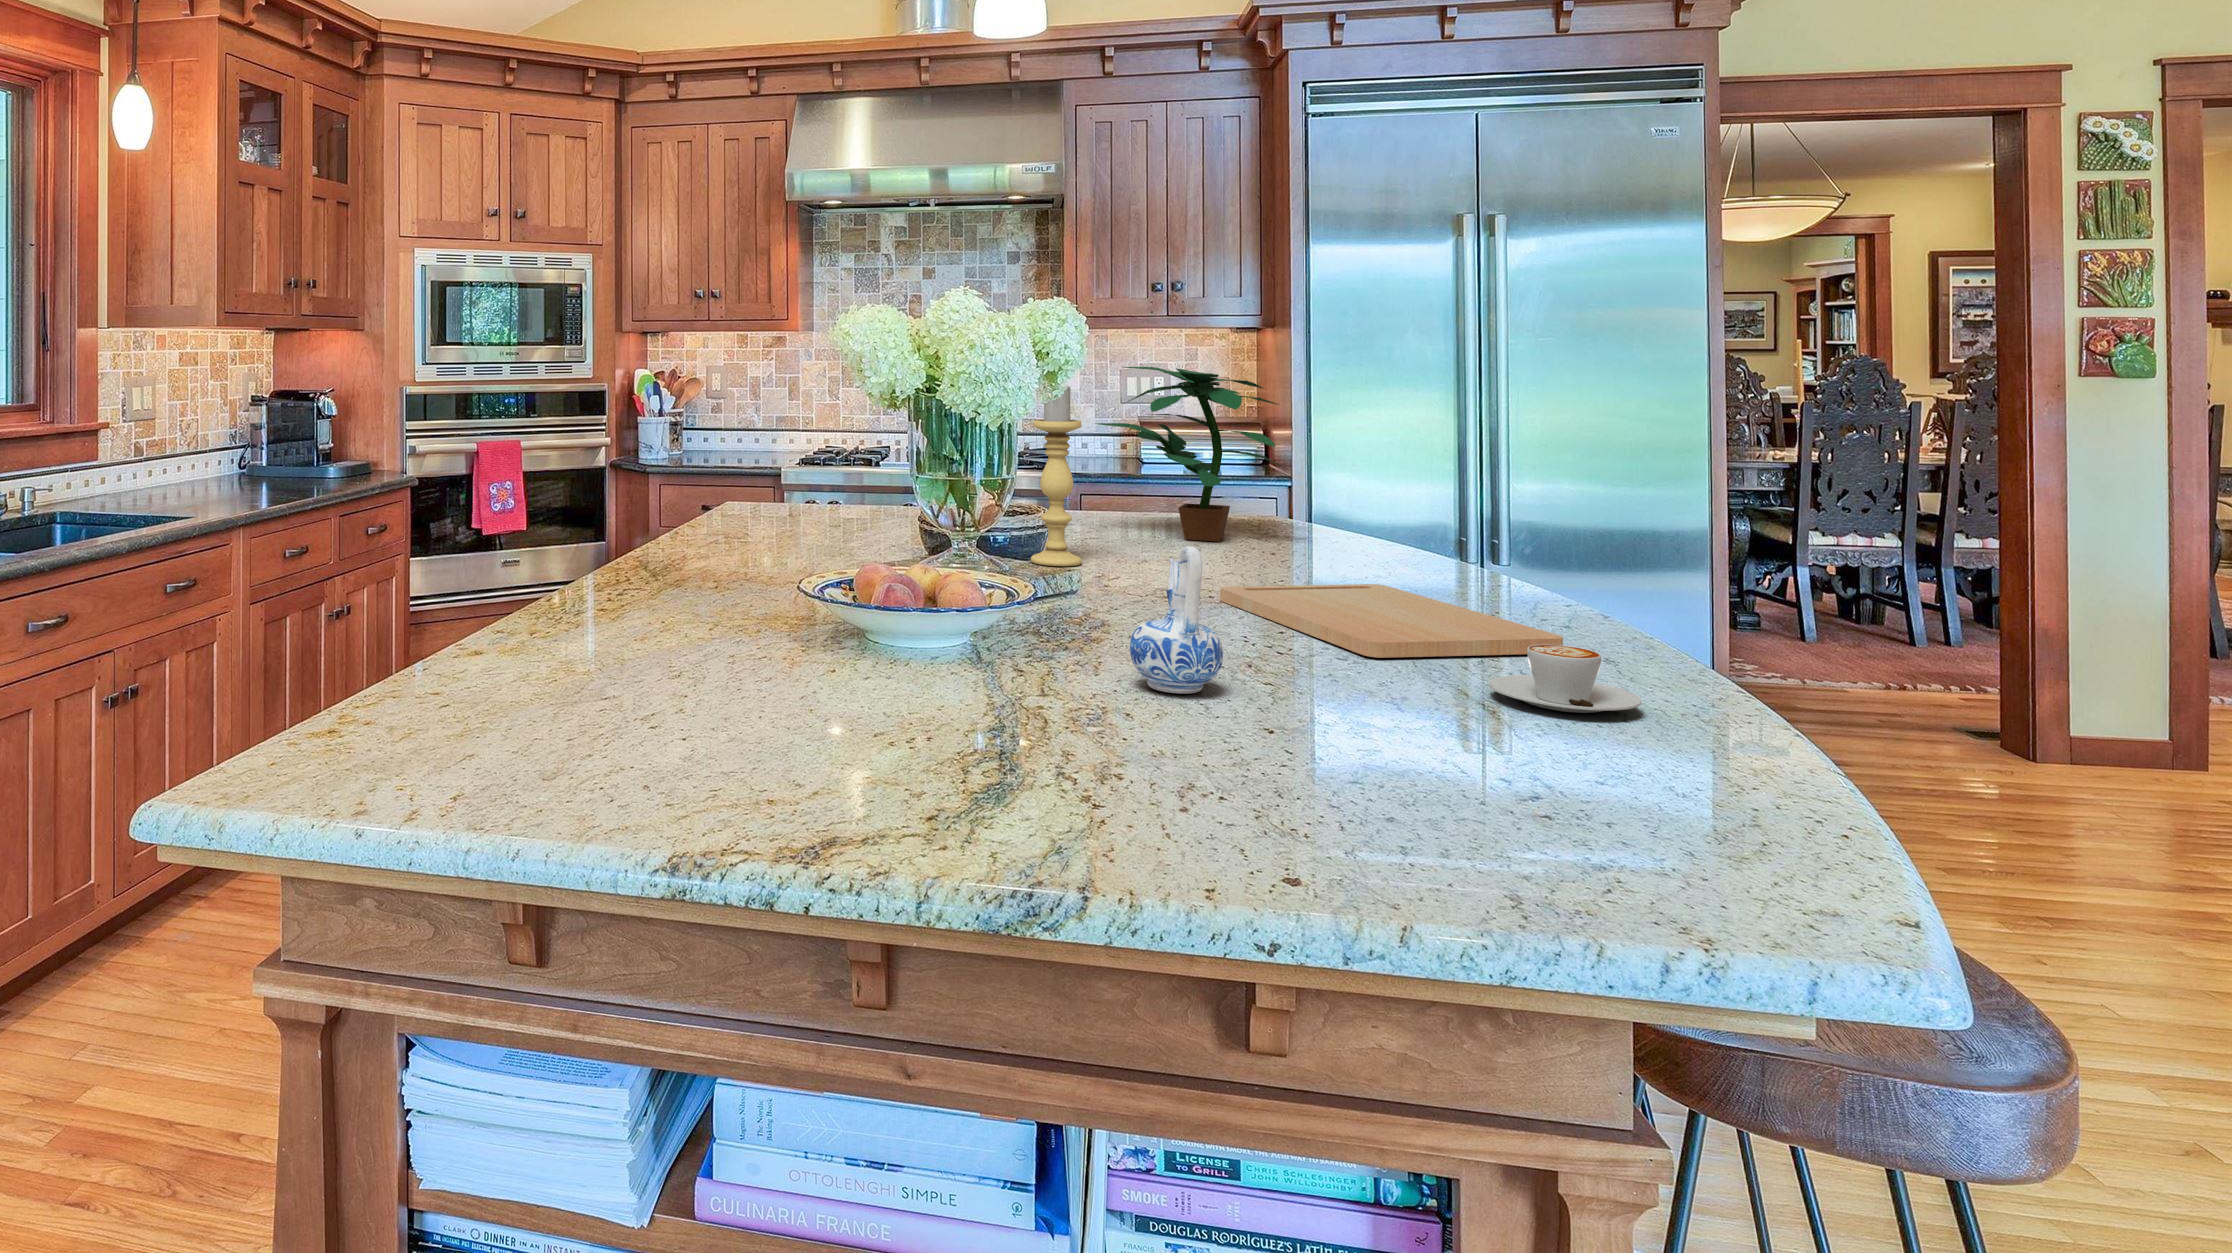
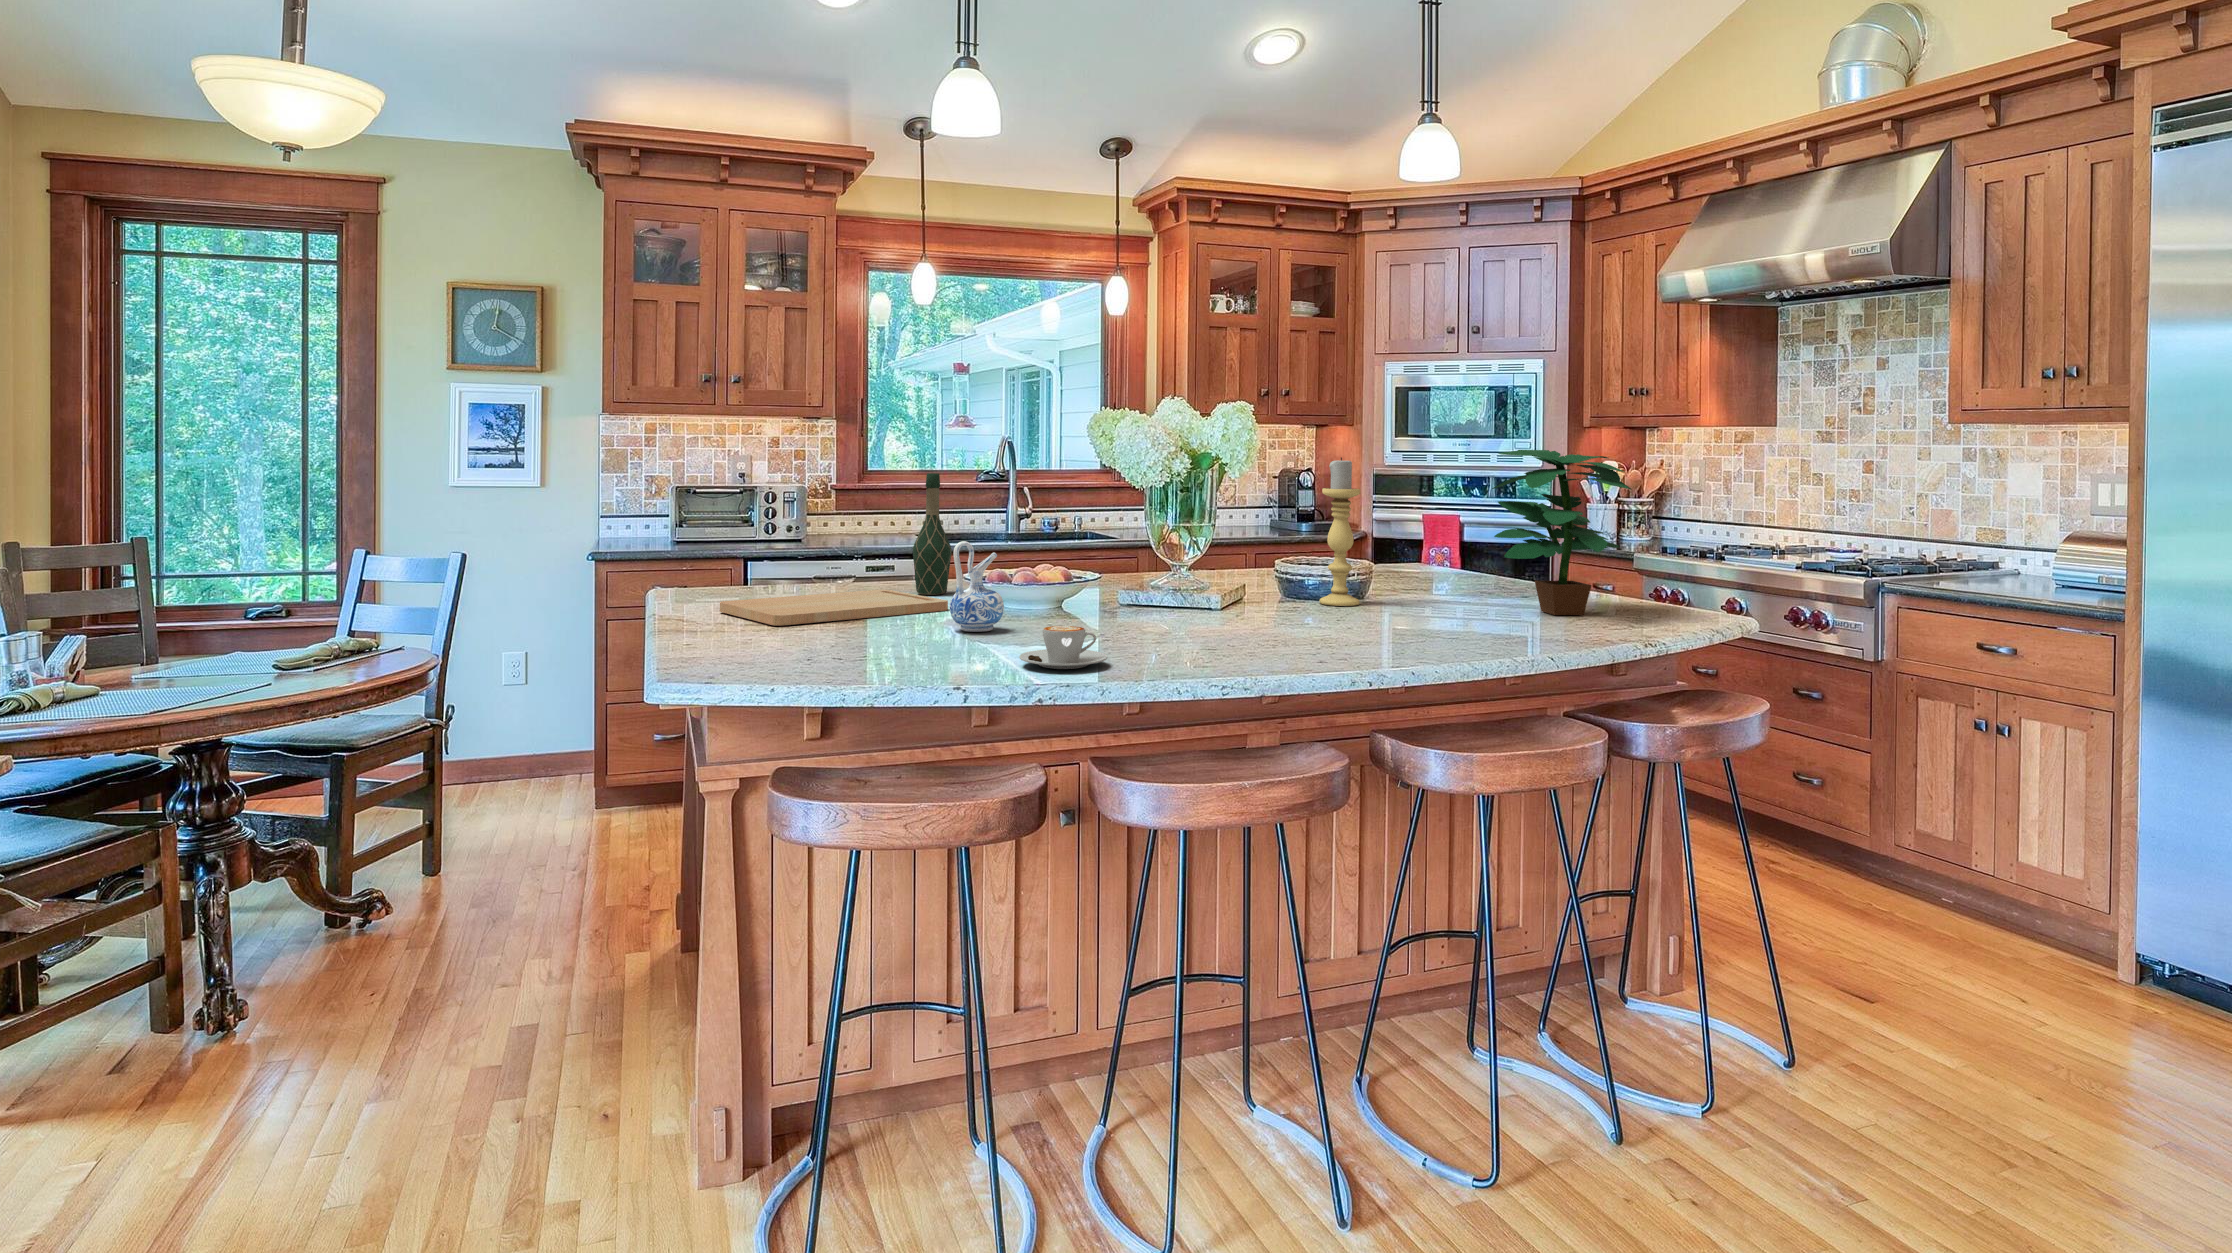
wine bottle: none [659,433,728,655] -> present [913,473,951,595]
cutting board: present [1220,584,1563,658] -> present [720,590,948,626]

